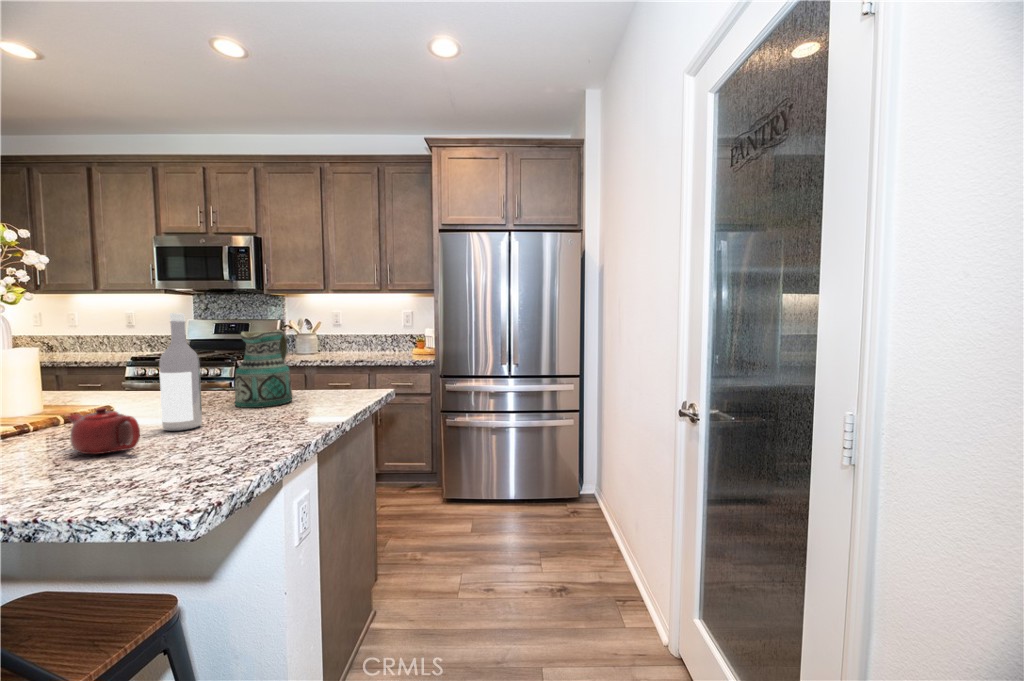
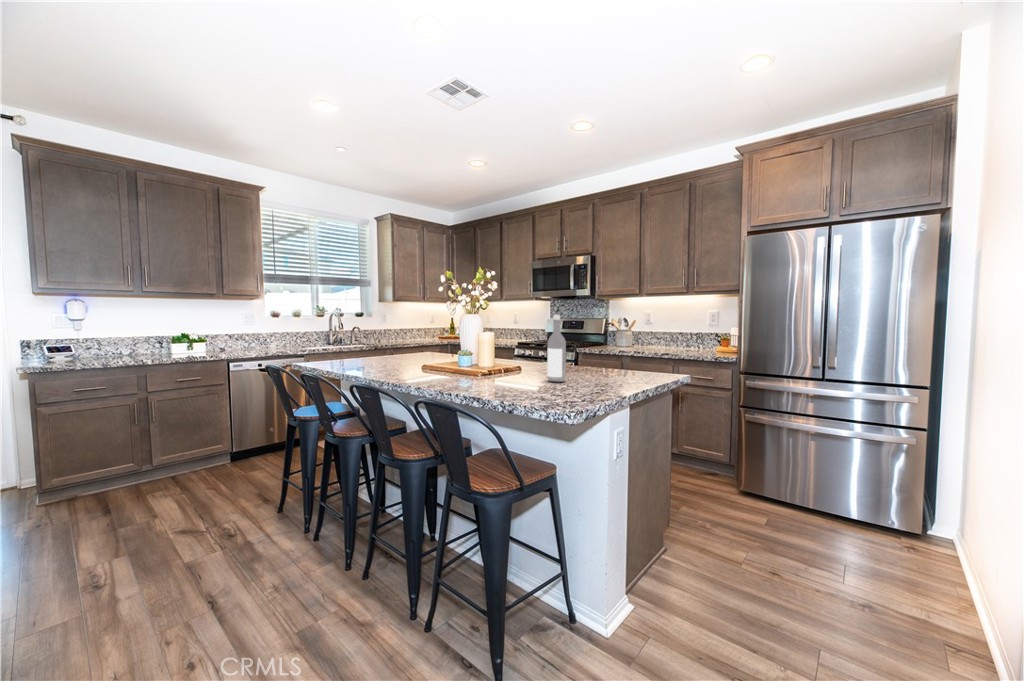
ceramic pitcher: present [235,329,292,408] -> none [580,325,614,377]
teapot: present [68,408,140,454] -> none [513,364,542,386]

